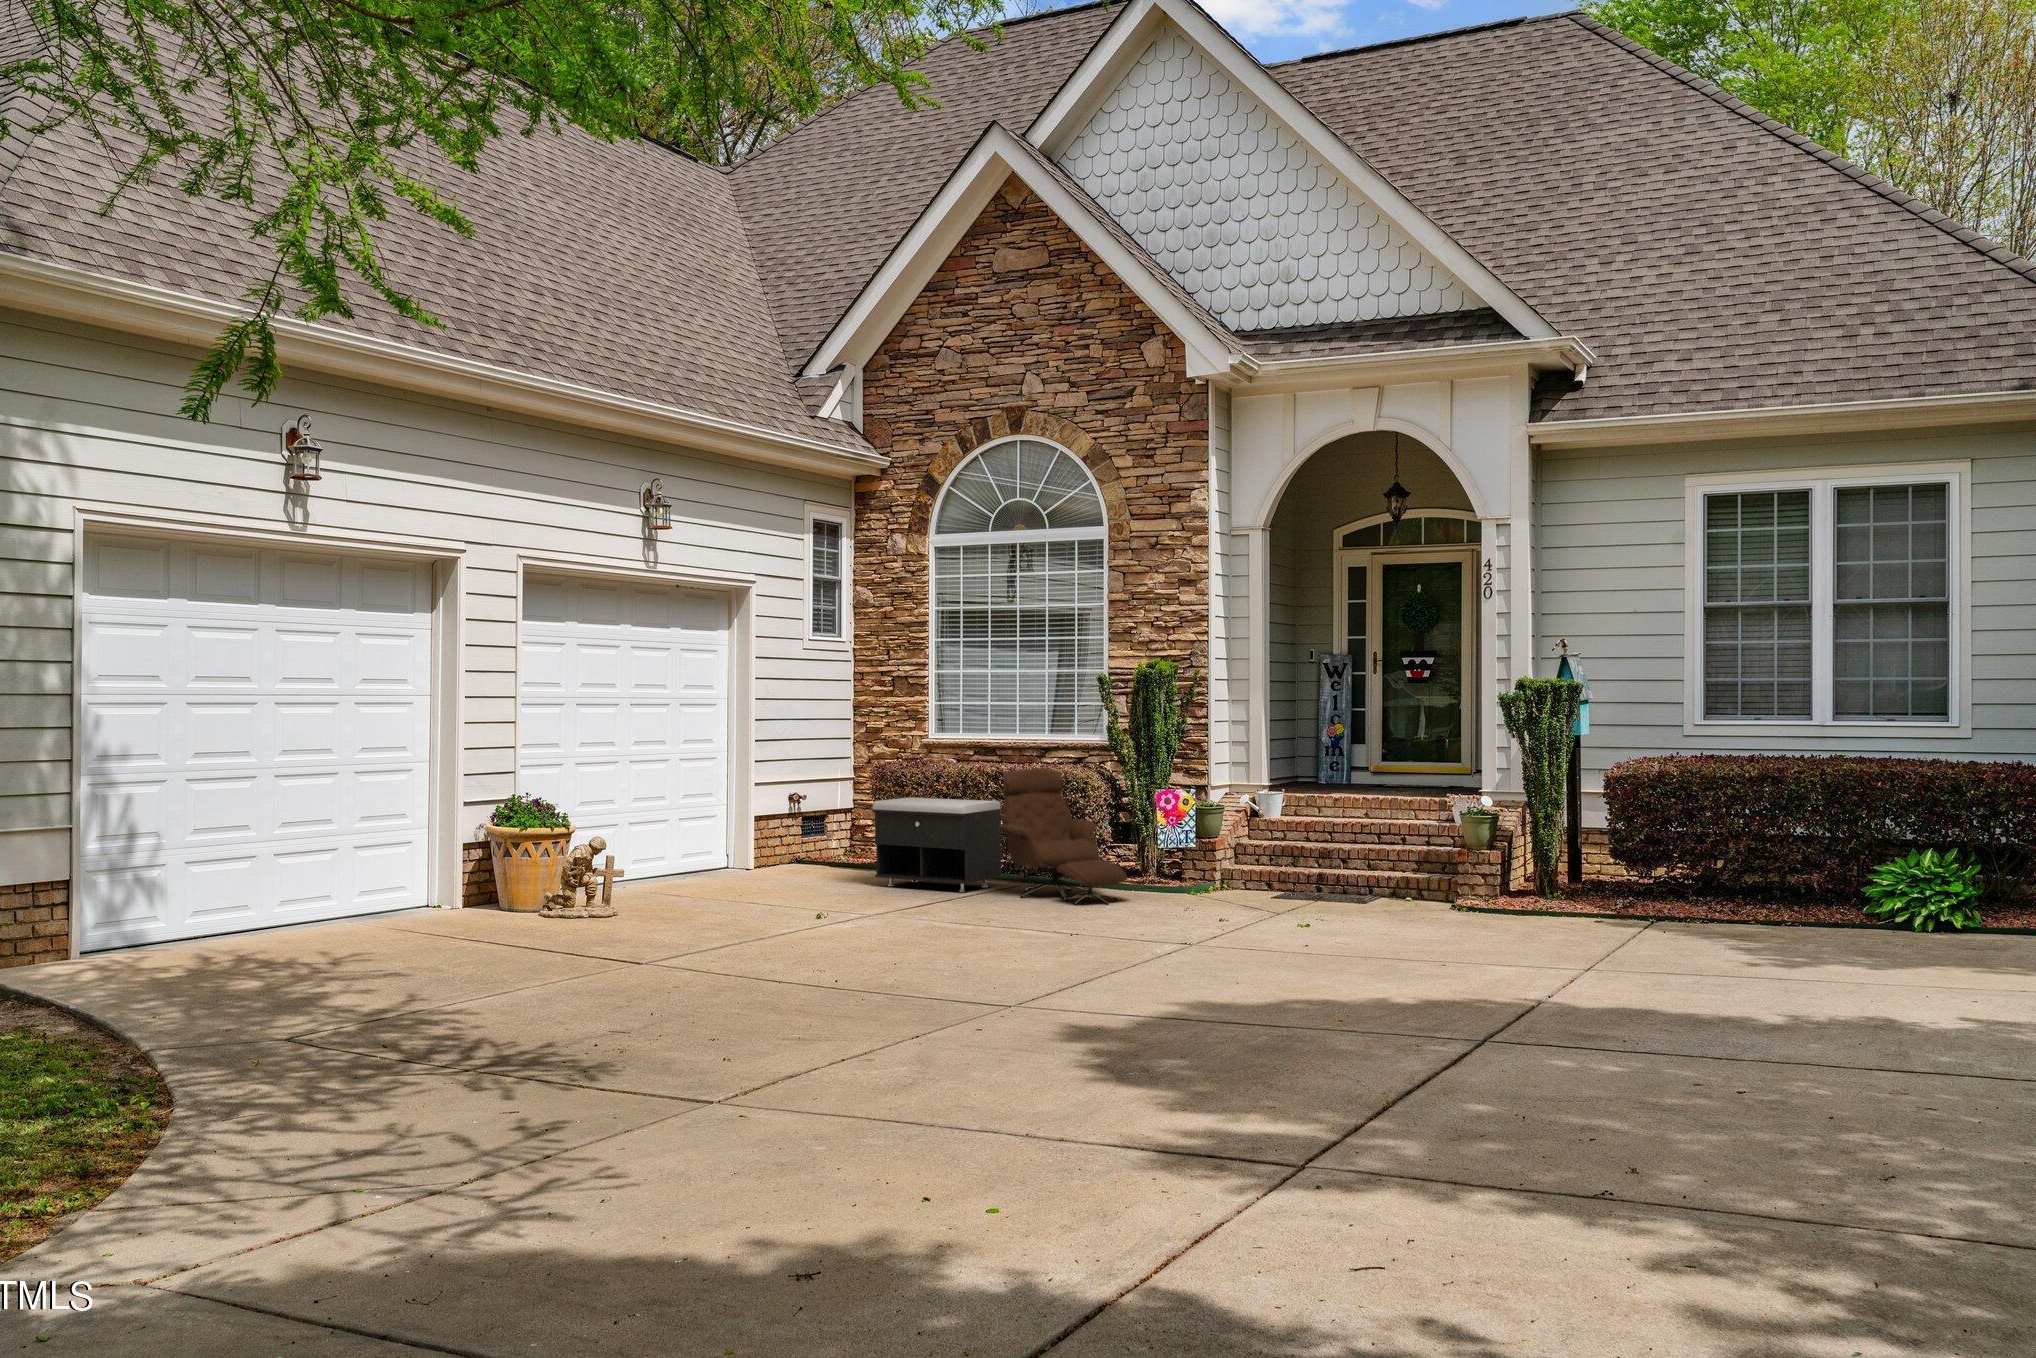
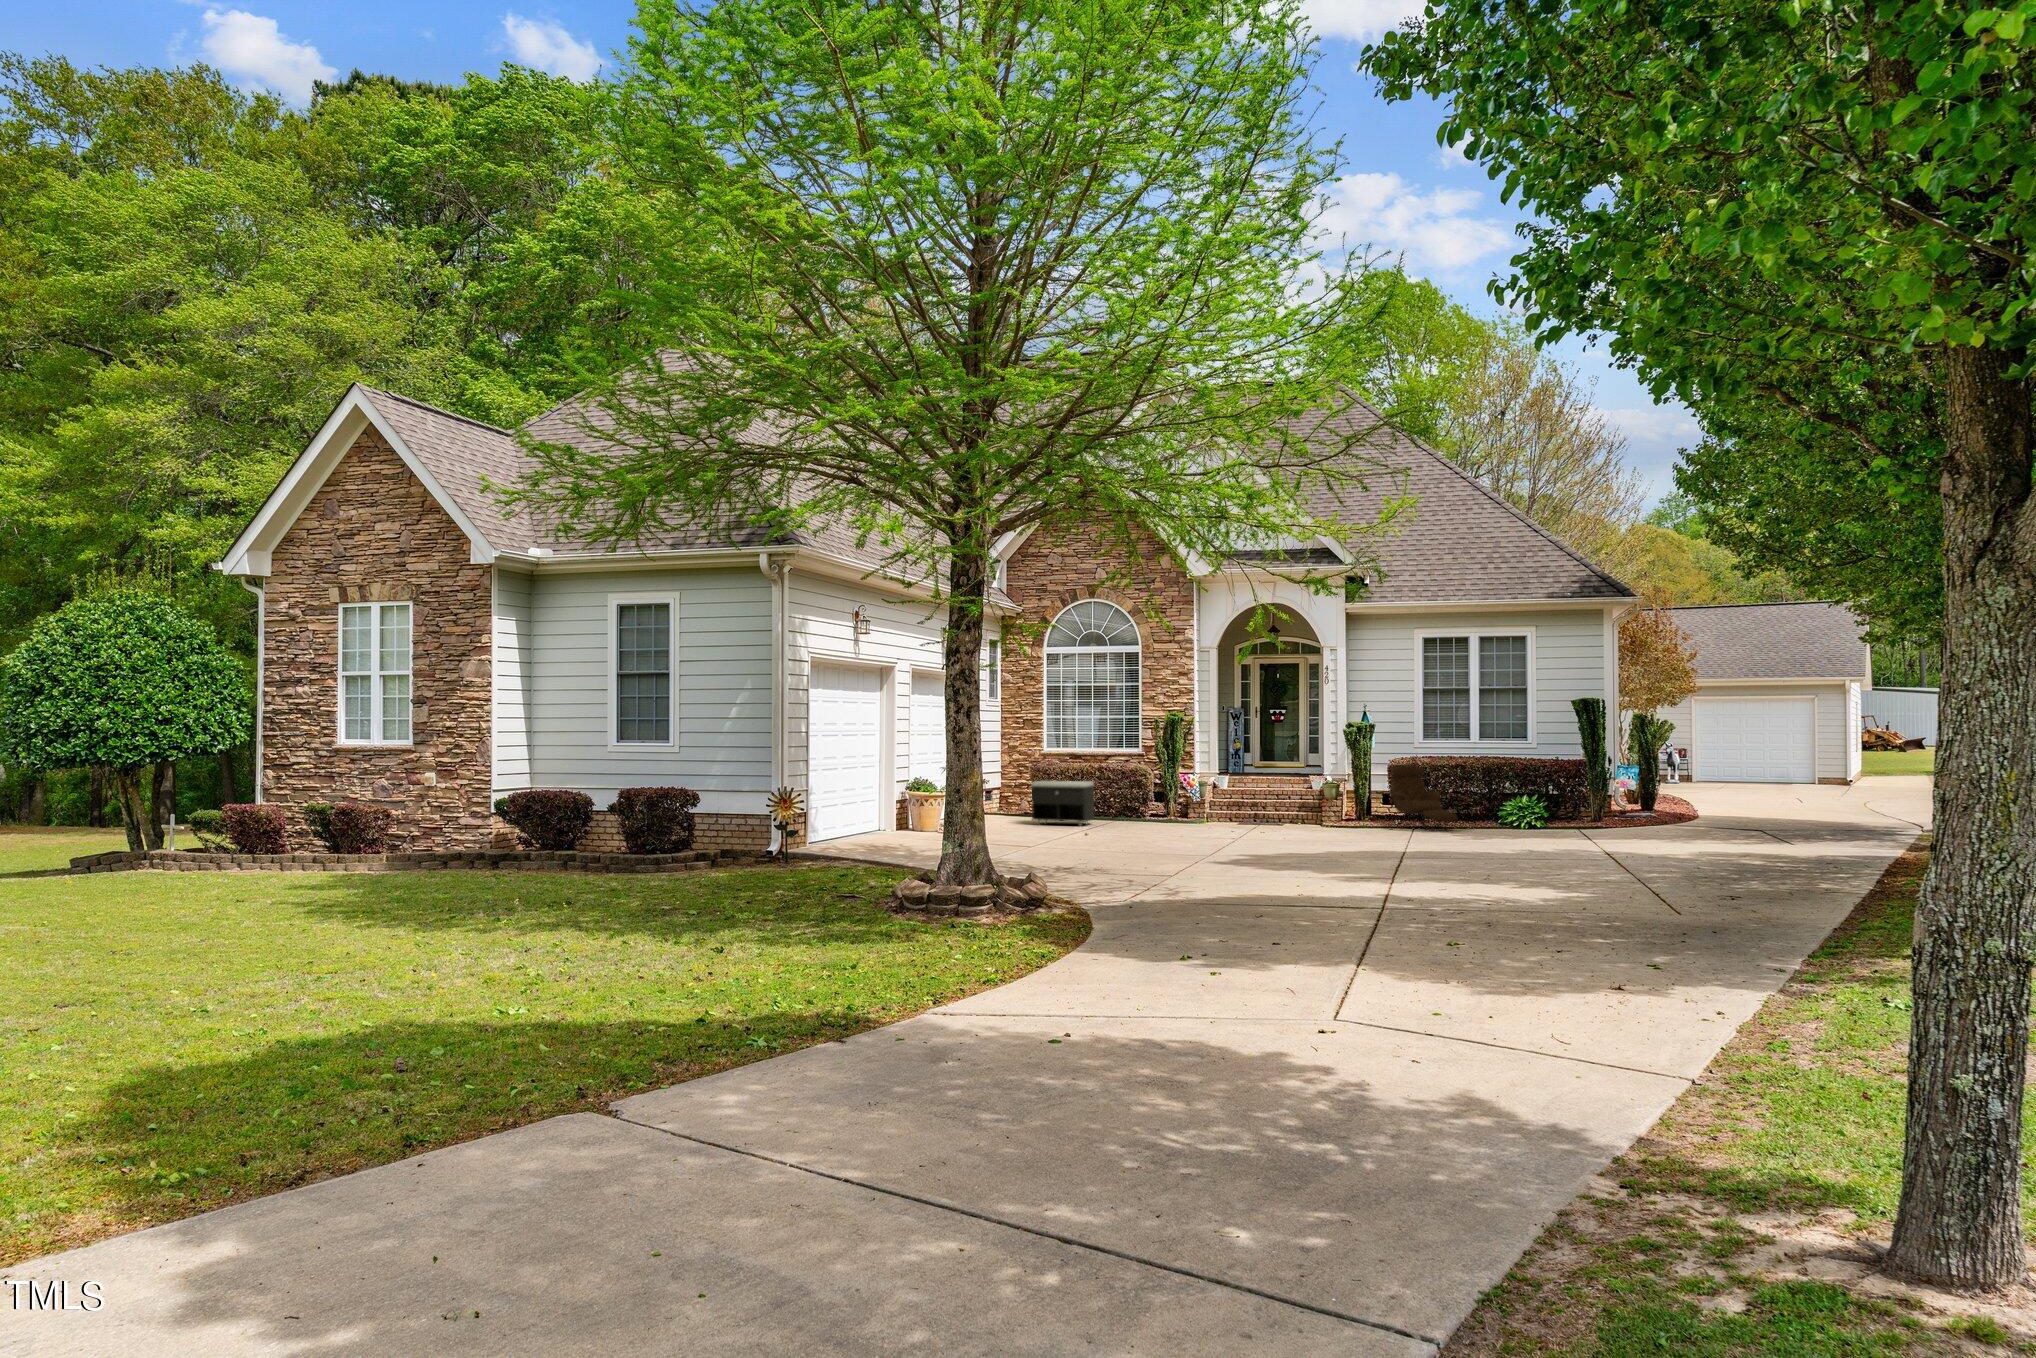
lounge chair: present [1001,768,1127,904] -> present [1391,764,1458,831]

